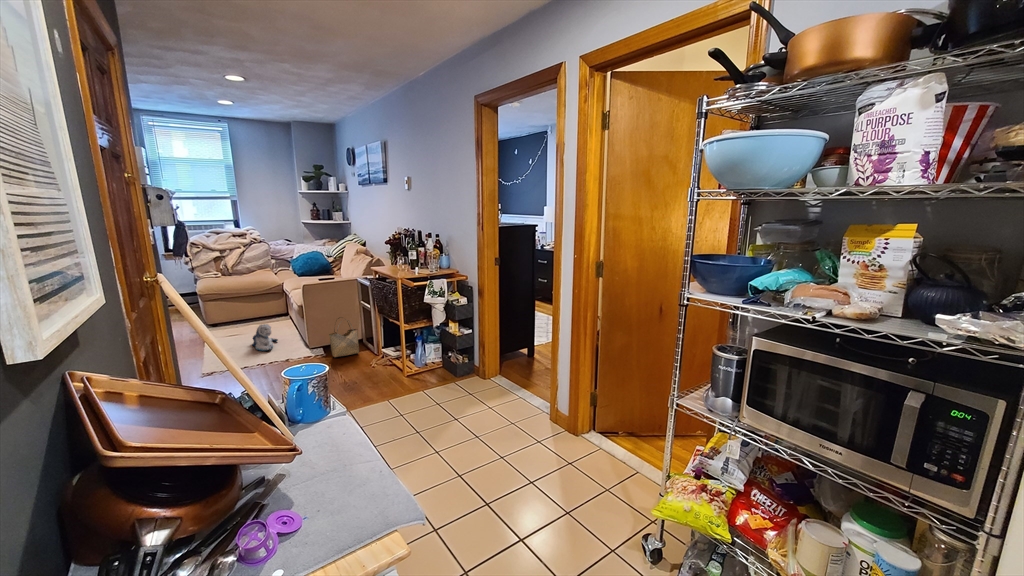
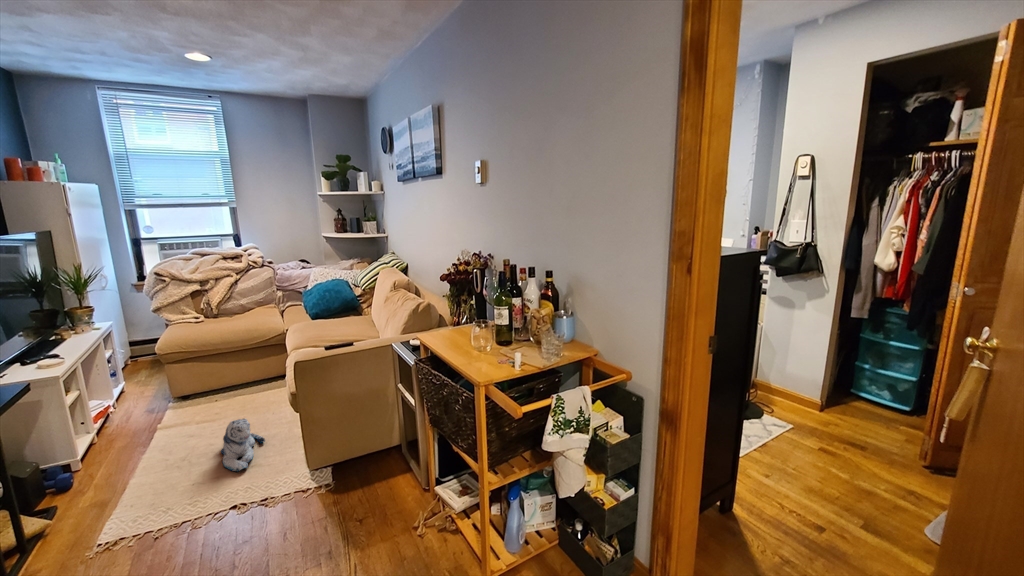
woven basket: present [329,317,359,357] -> none [340,418,395,498]

